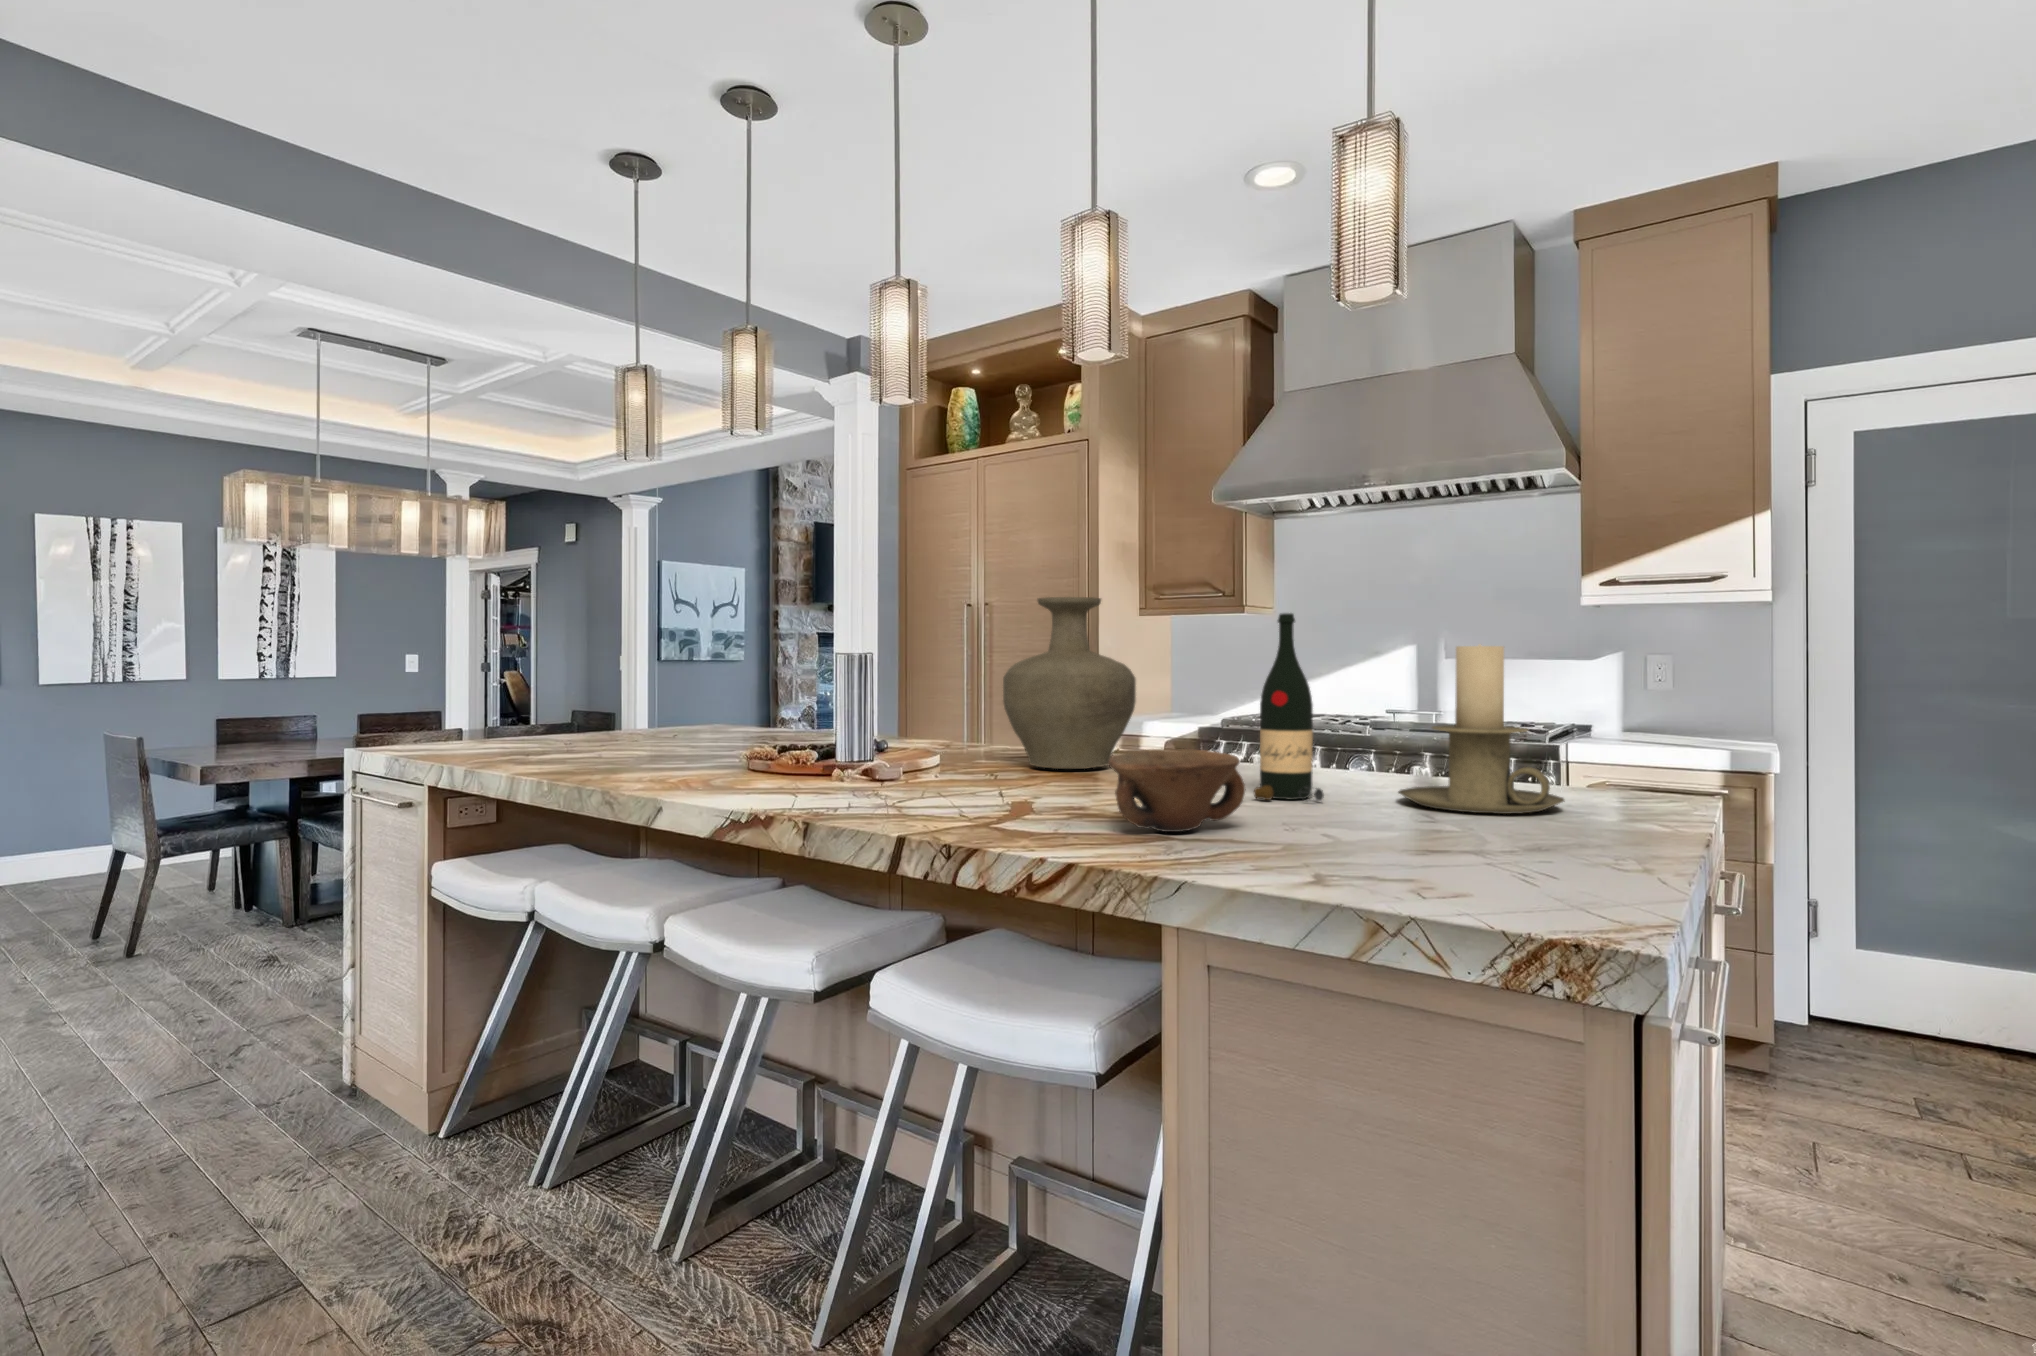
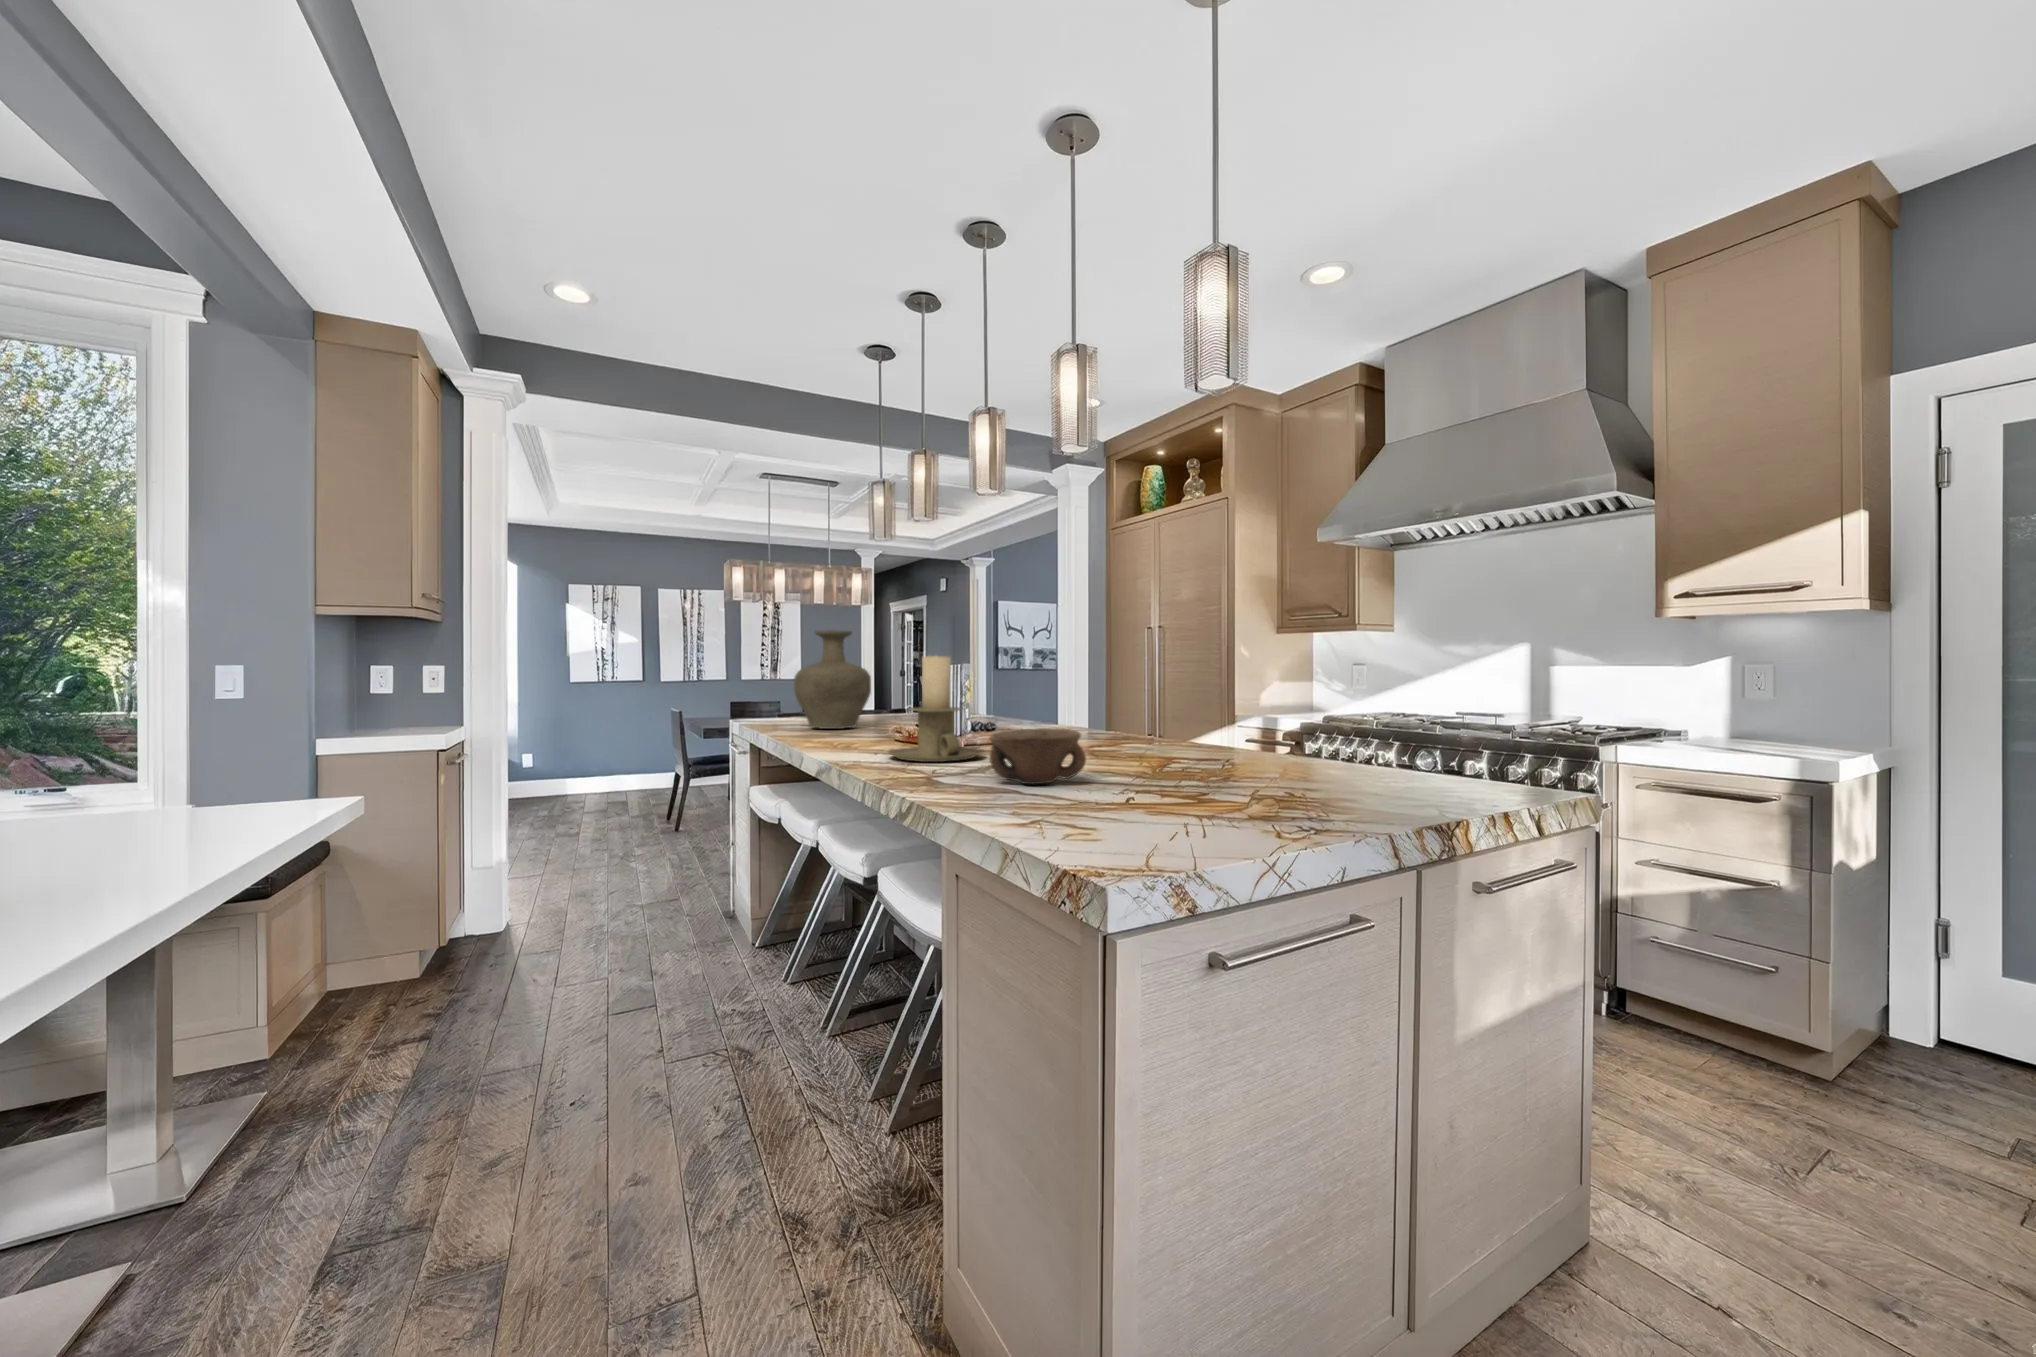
vase: present [1003,597,1136,769] -> present [794,630,871,729]
wine bottle: present [1254,613,1324,801] -> none [1160,632,1211,773]
candle holder: present [1399,644,1564,814] -> present [888,656,983,762]

